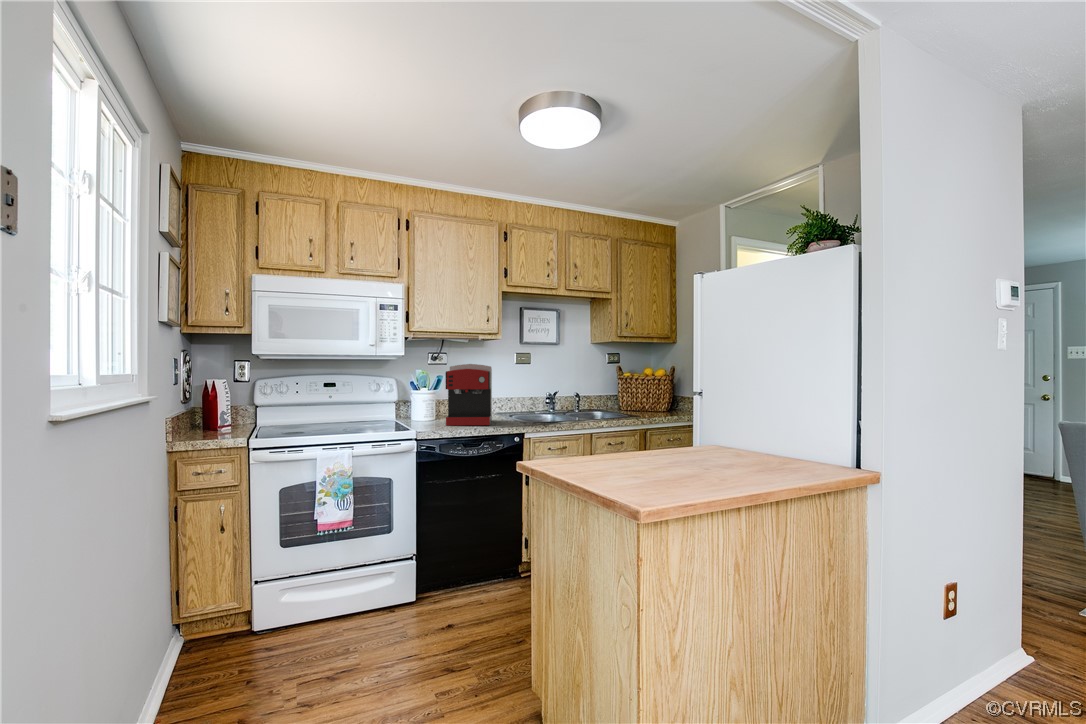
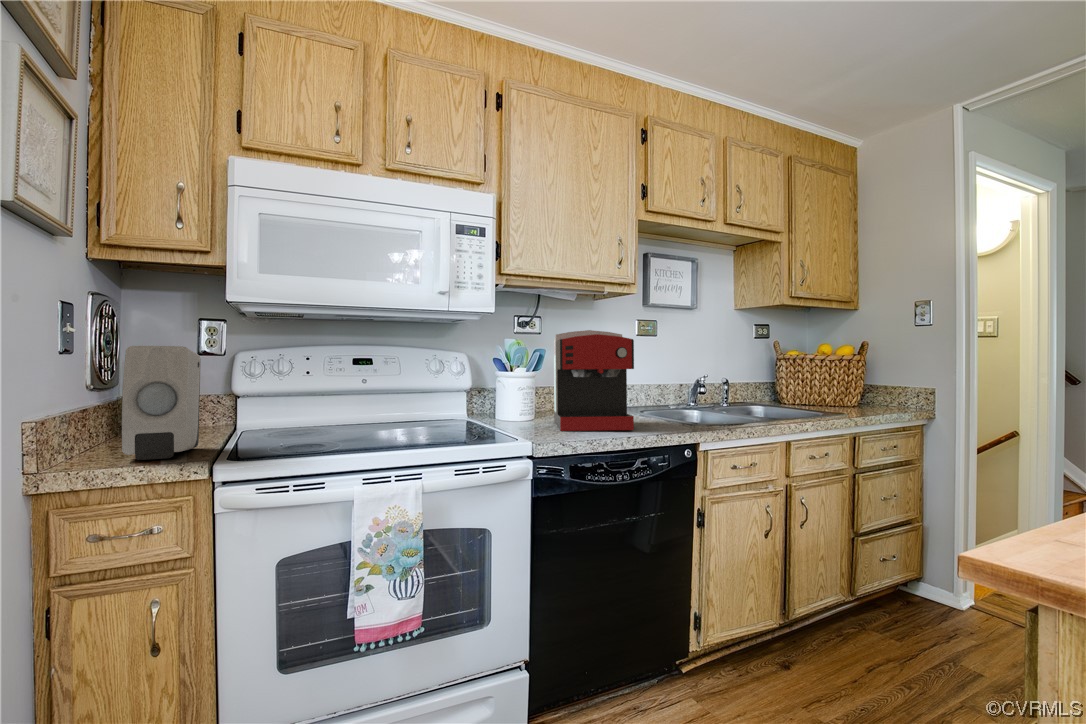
soap dispenser: none [204,383,239,439] -> present [122,346,201,460]

